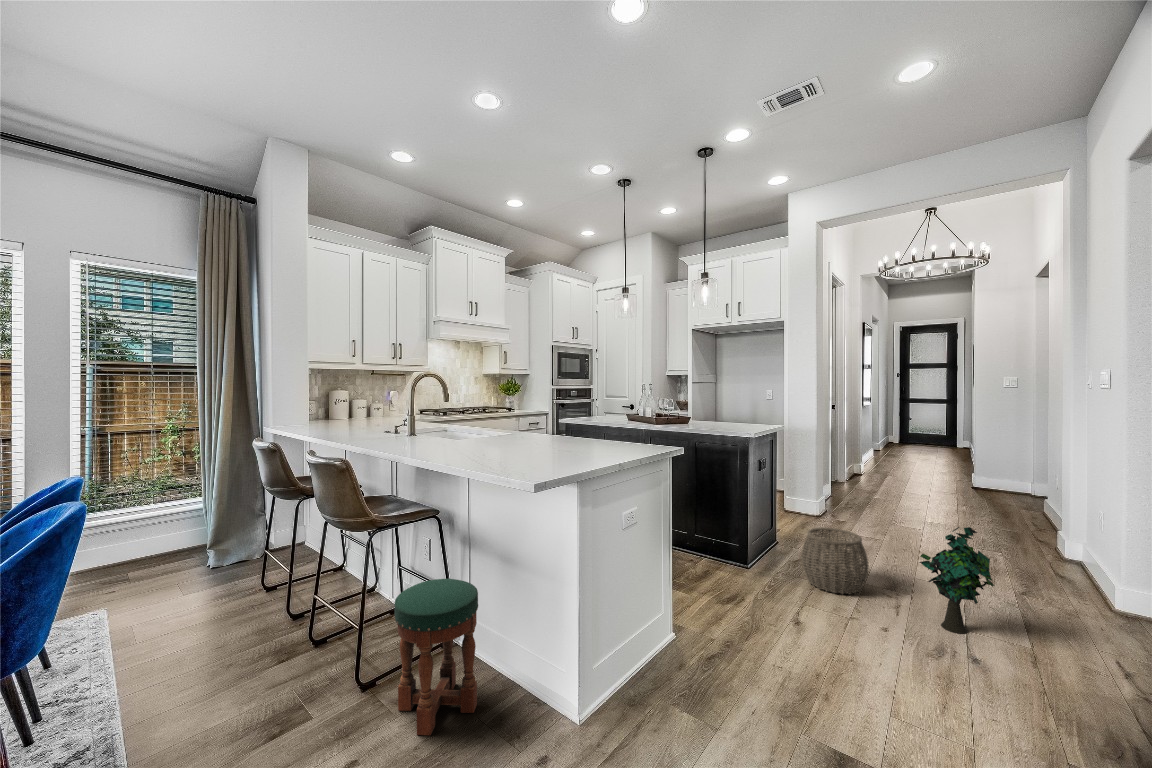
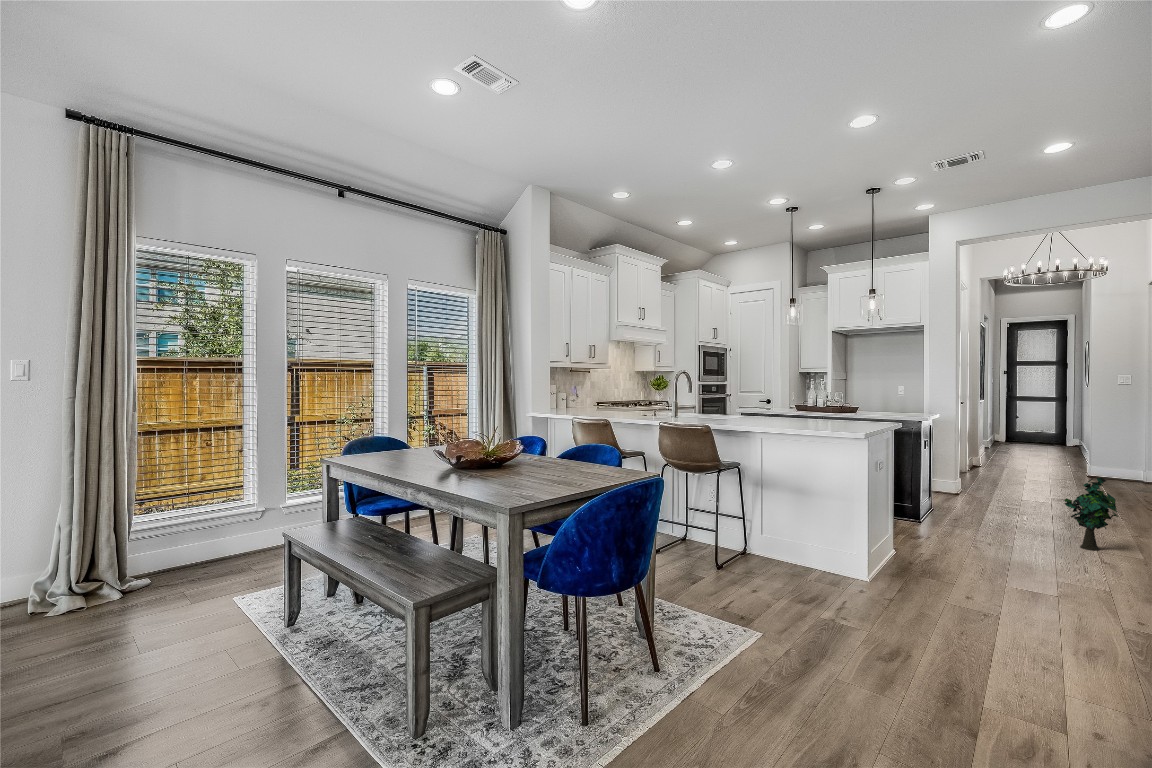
woven basket: present [801,528,869,594] -> none [966,488,1021,534]
stool: present [394,579,478,735] -> none [750,499,801,582]

